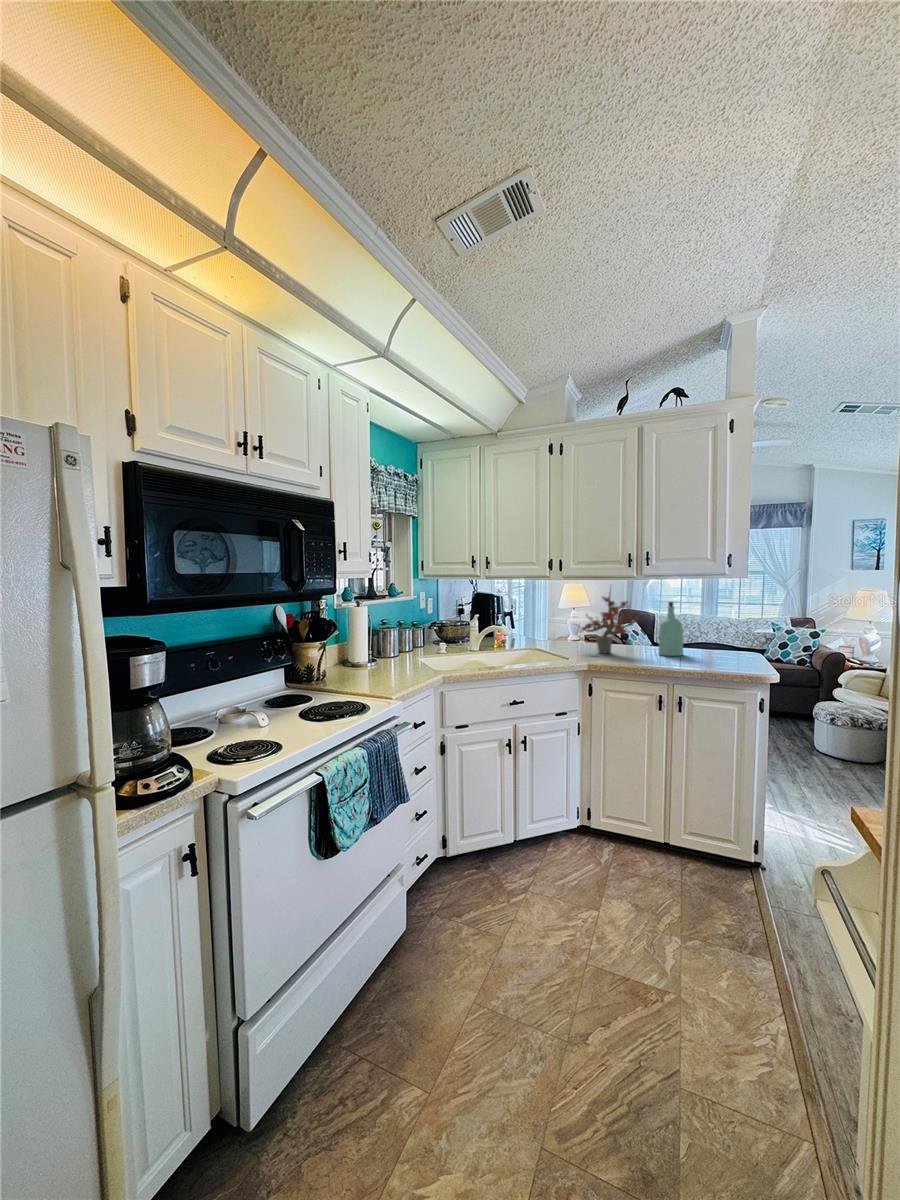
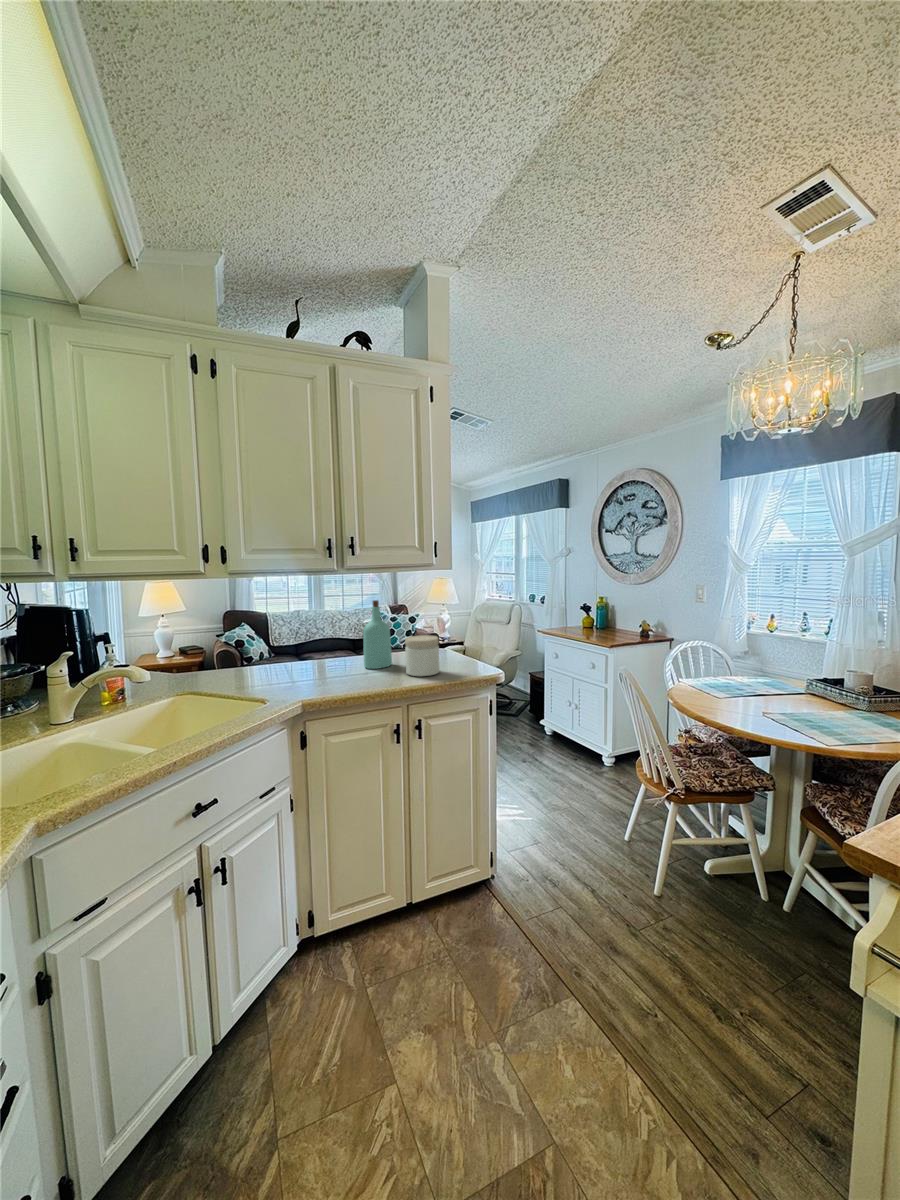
potted plant: present [579,589,638,653] -> none [249,581,346,680]
jar: none [682,633,714,665] -> present [405,635,440,676]

